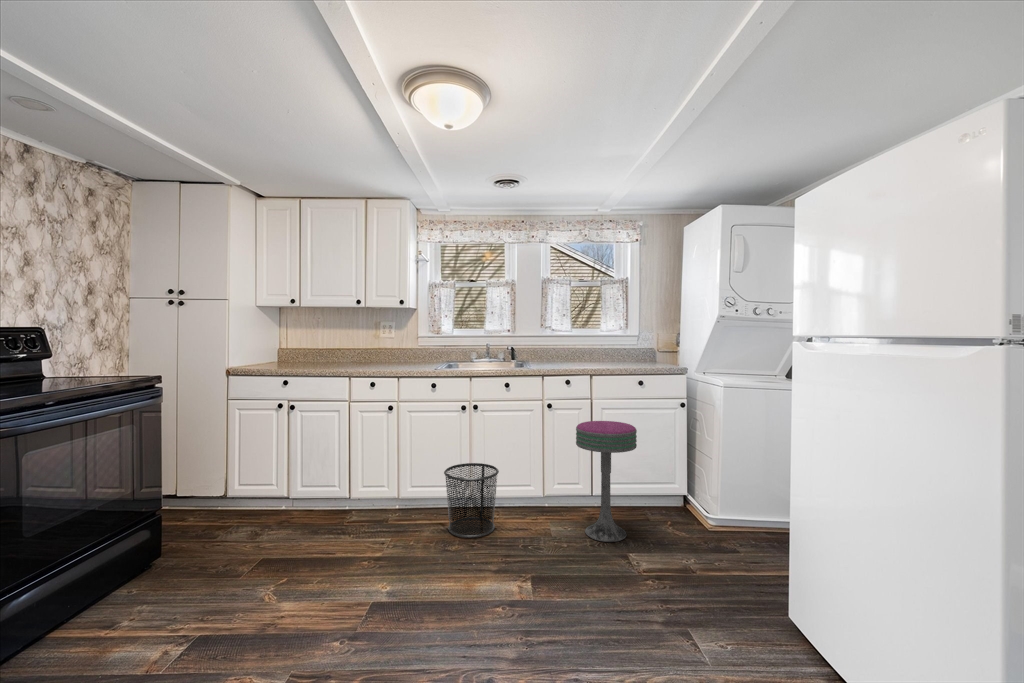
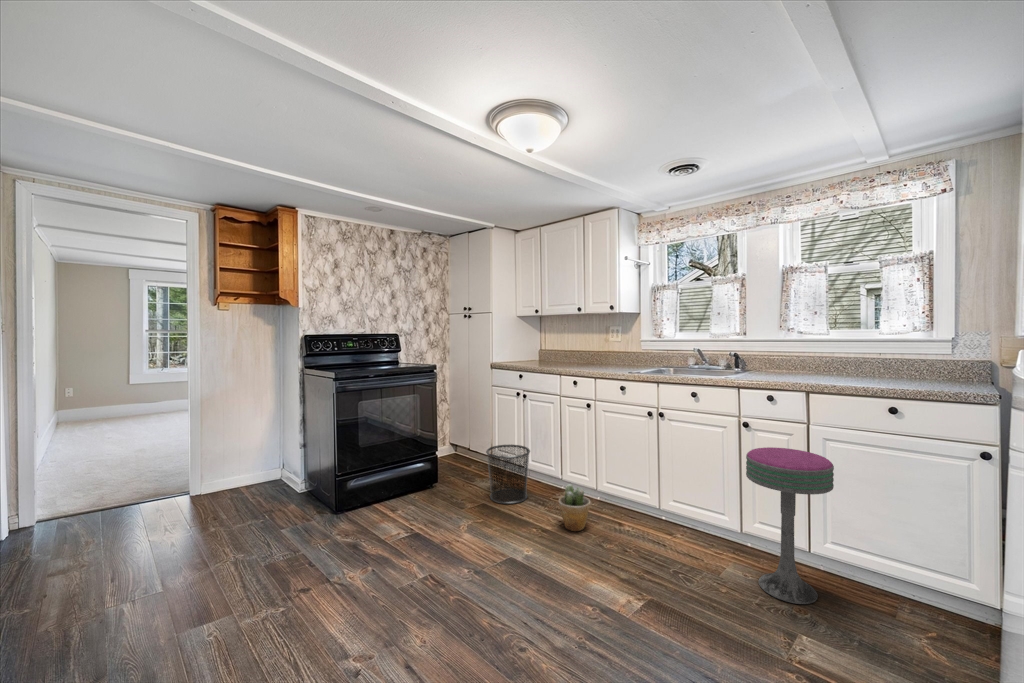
waste bin: present [444,463,499,538] -> present [486,445,530,504]
potted plant: none [389,499,426,551] -> present [559,484,590,531]

